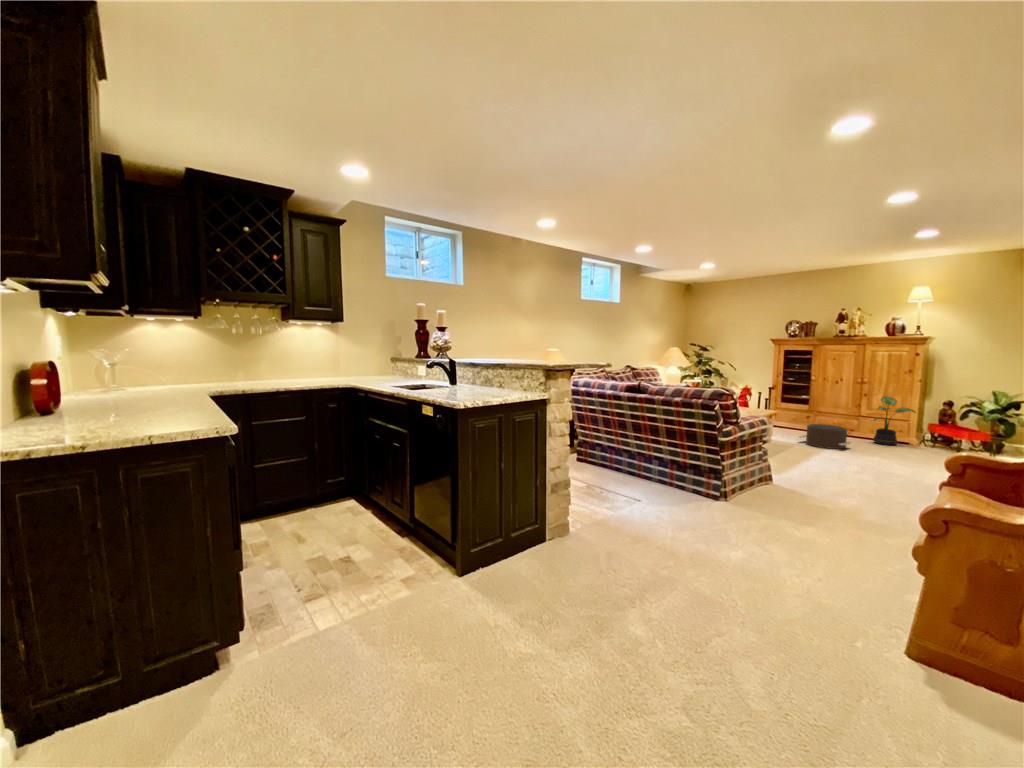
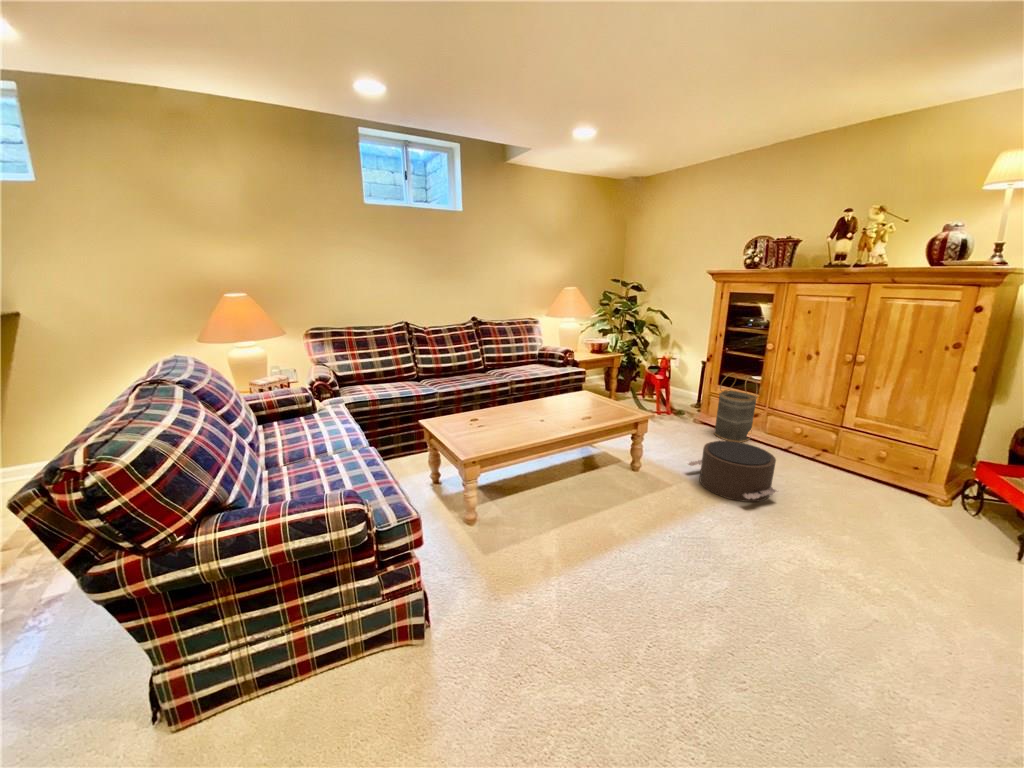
basket: none [788,394,811,432] -> present [714,373,757,442]
potted plant: present [873,396,915,445] -> none [841,393,945,498]

